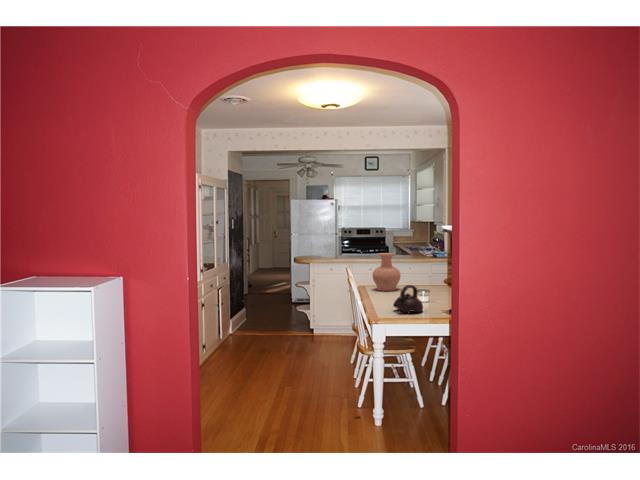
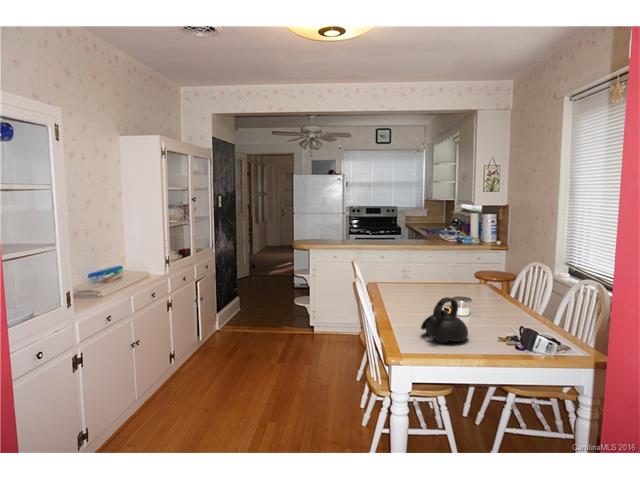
vase: present [372,253,400,291] -> none [387,242,424,293]

